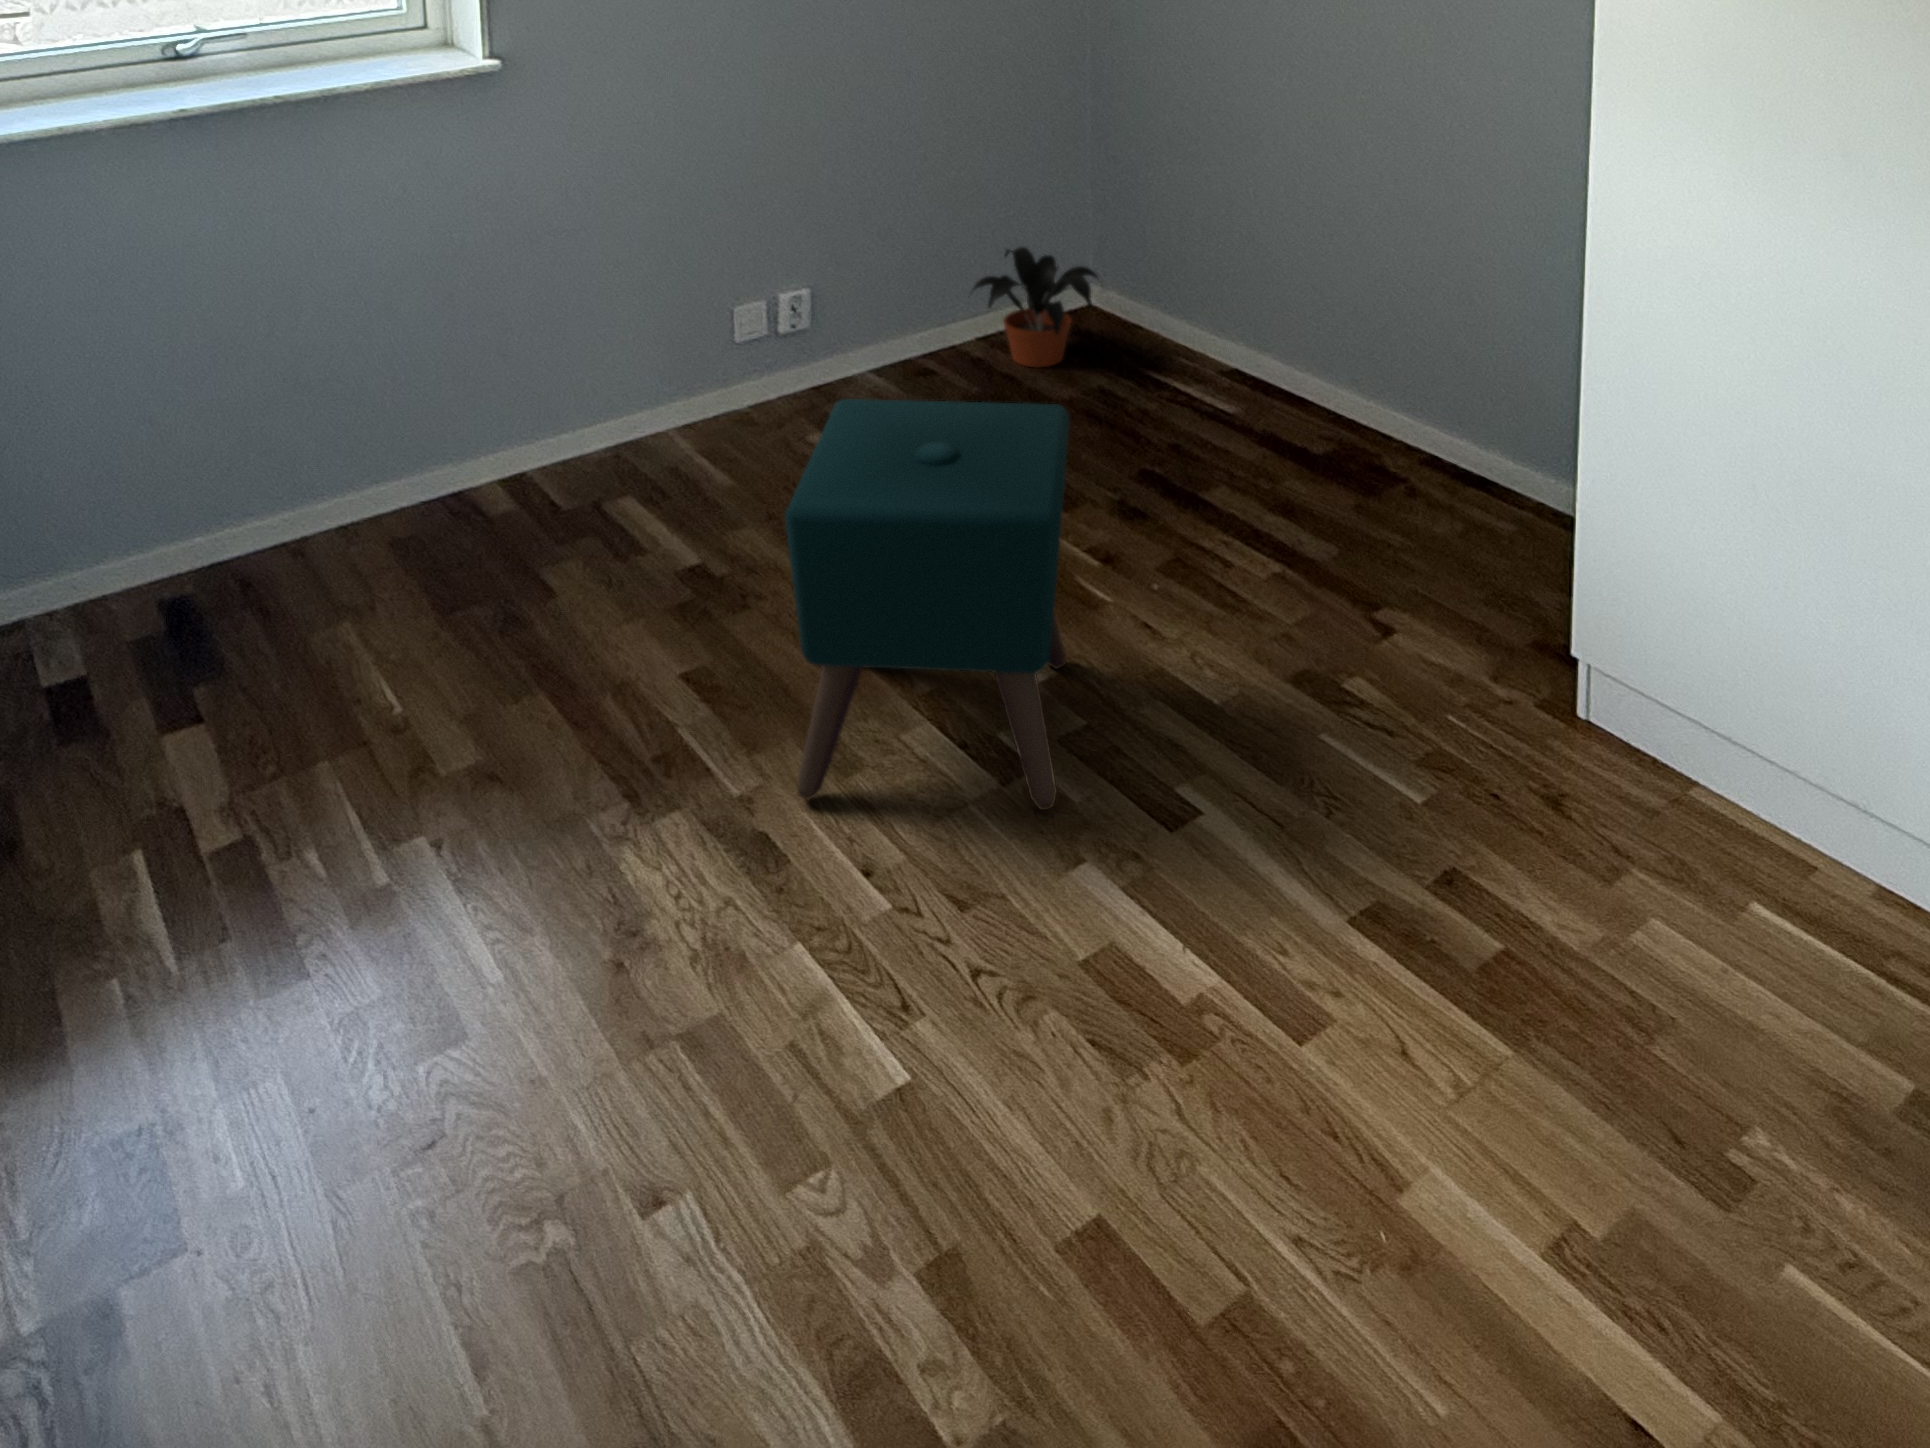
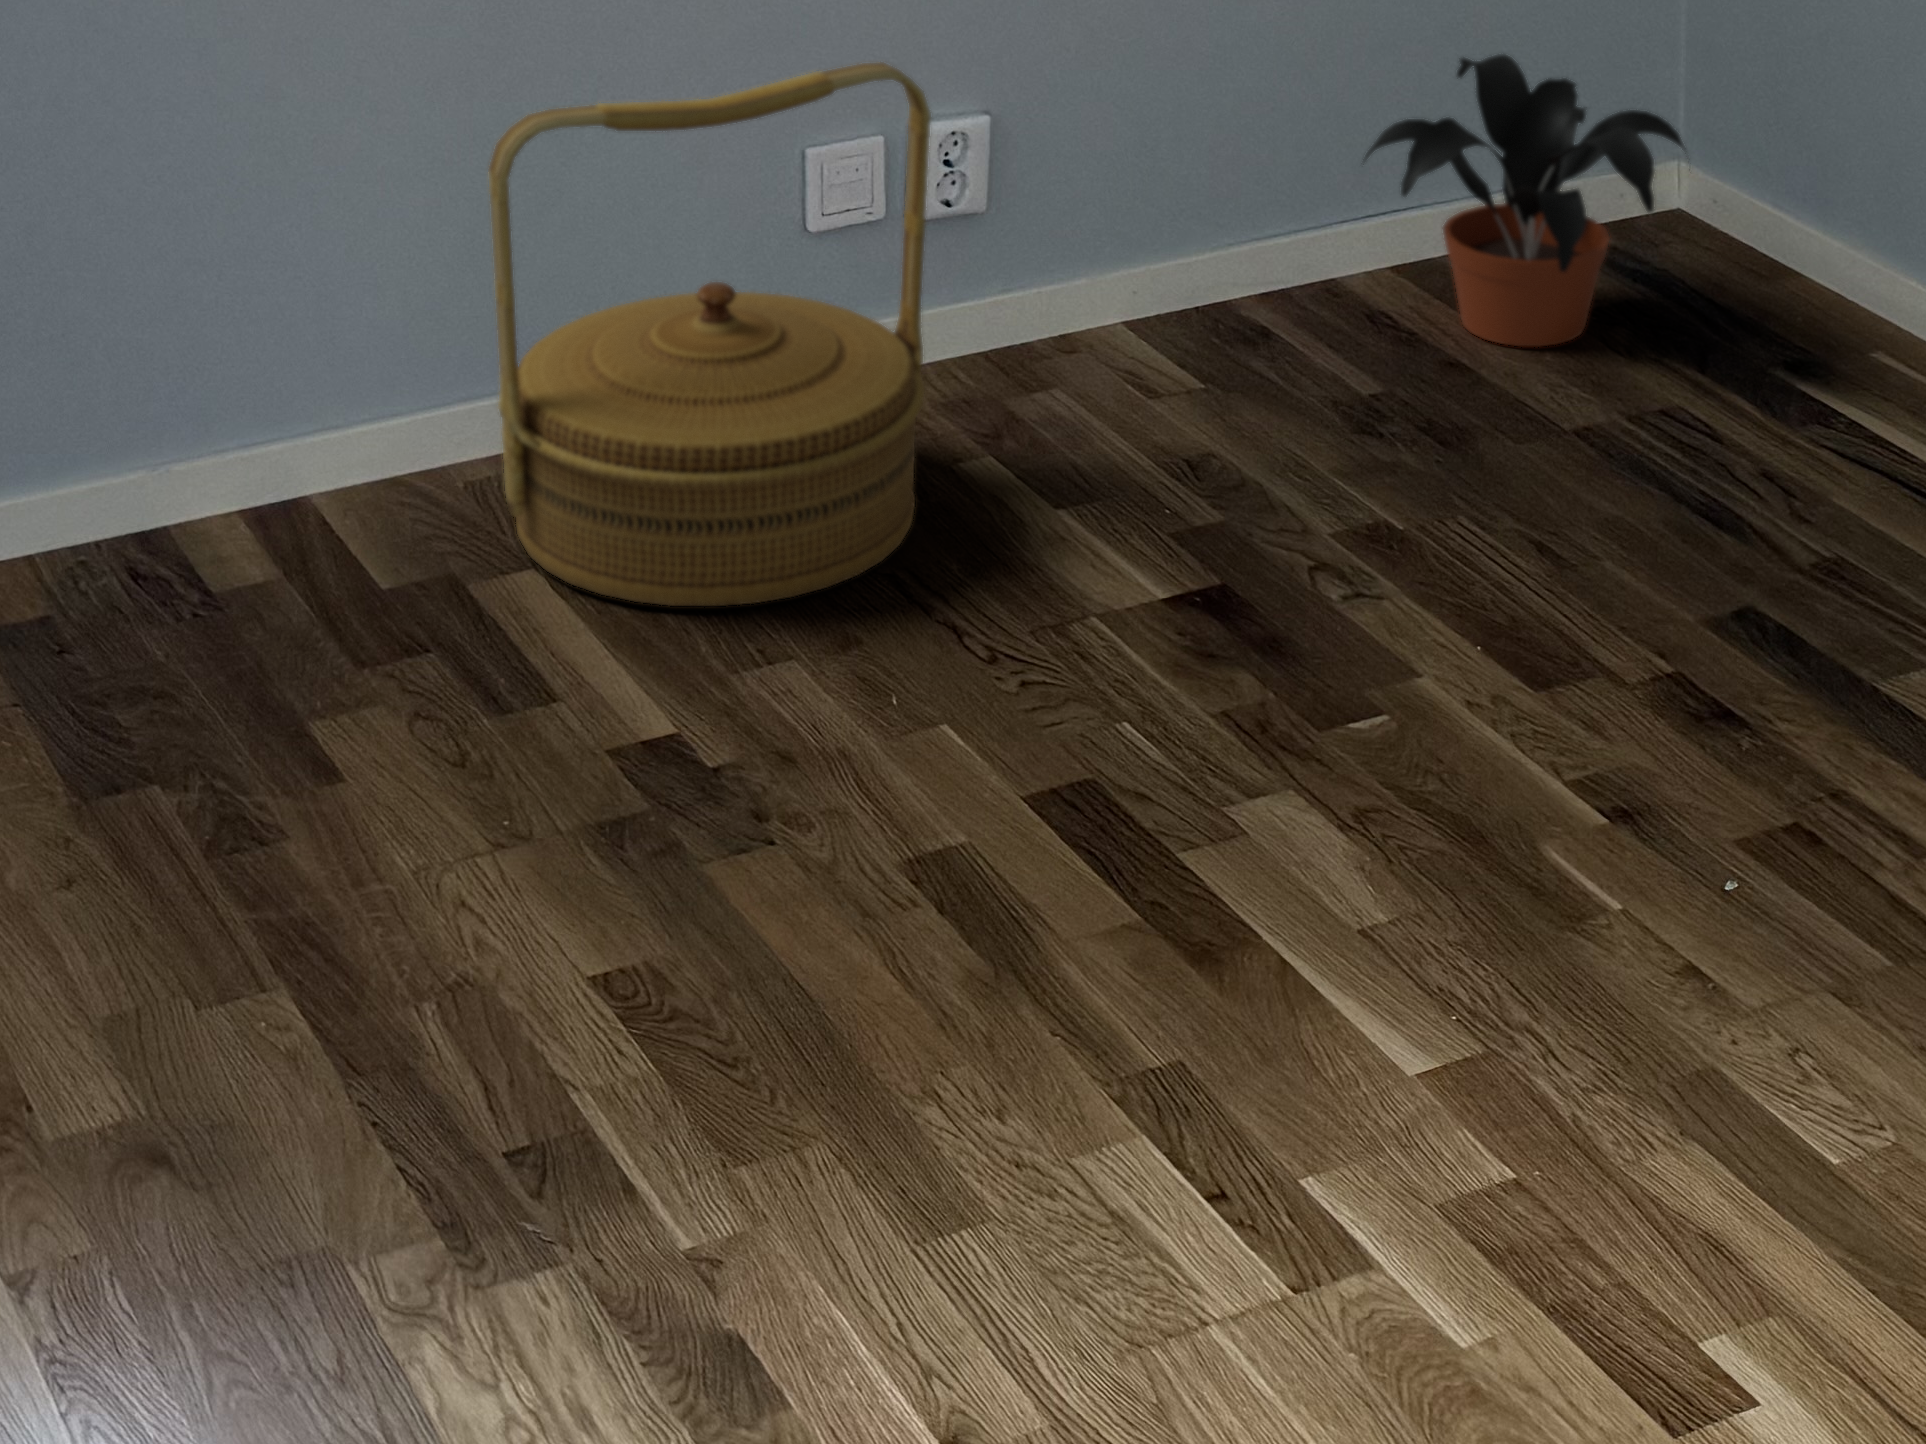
woven basket: none [607,268,795,509] -> present [489,62,931,606]
ottoman: present [785,399,1070,810] -> none [808,370,1513,1357]

